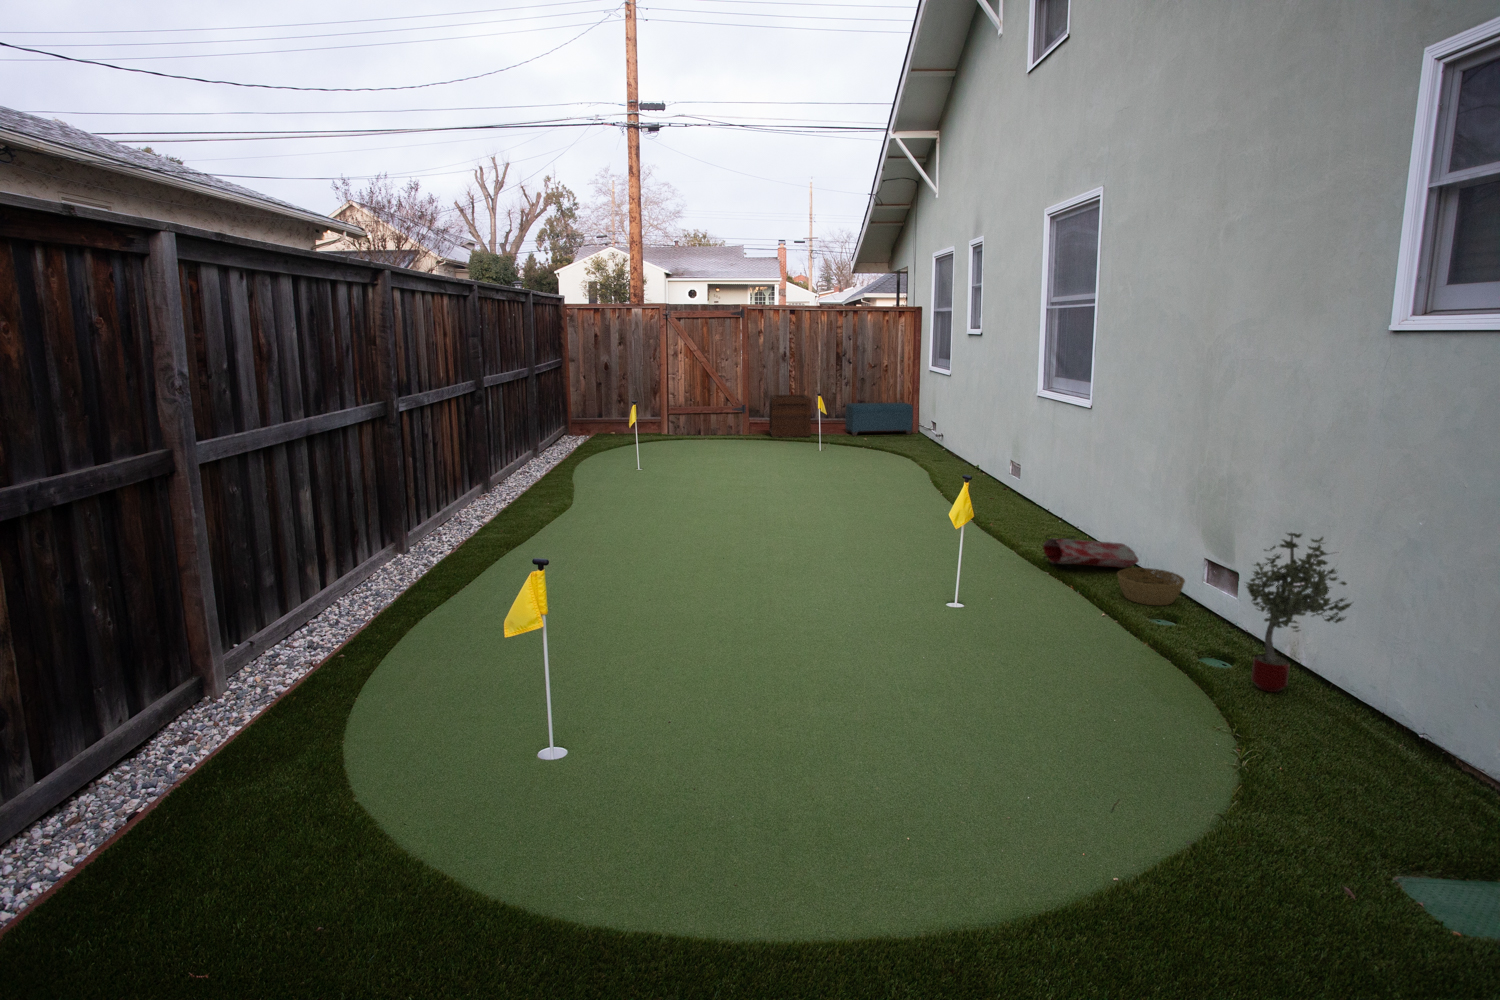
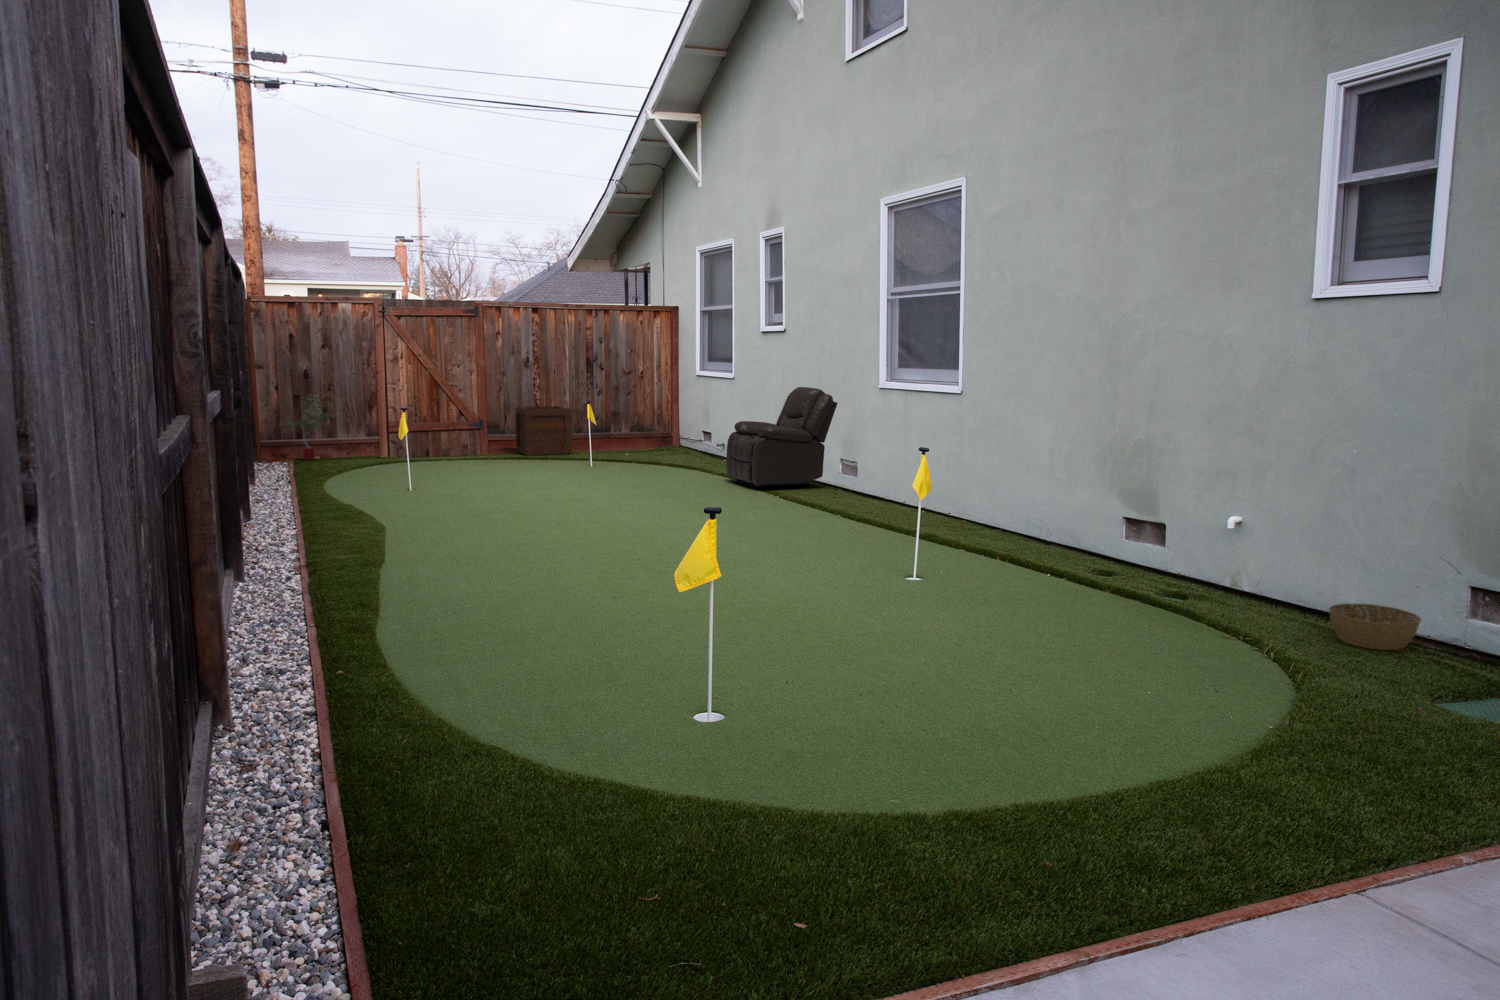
chair: none [908,388,1008,483] -> present [726,387,837,488]
bench: present [845,403,913,436] -> none [604,414,680,452]
potted tree: present [1246,533,1352,692] -> present [280,395,335,460]
bag: present [1043,536,1139,569] -> none [953,512,1045,544]
basket: present [1117,568,1185,605] -> present [1329,603,1421,650]

